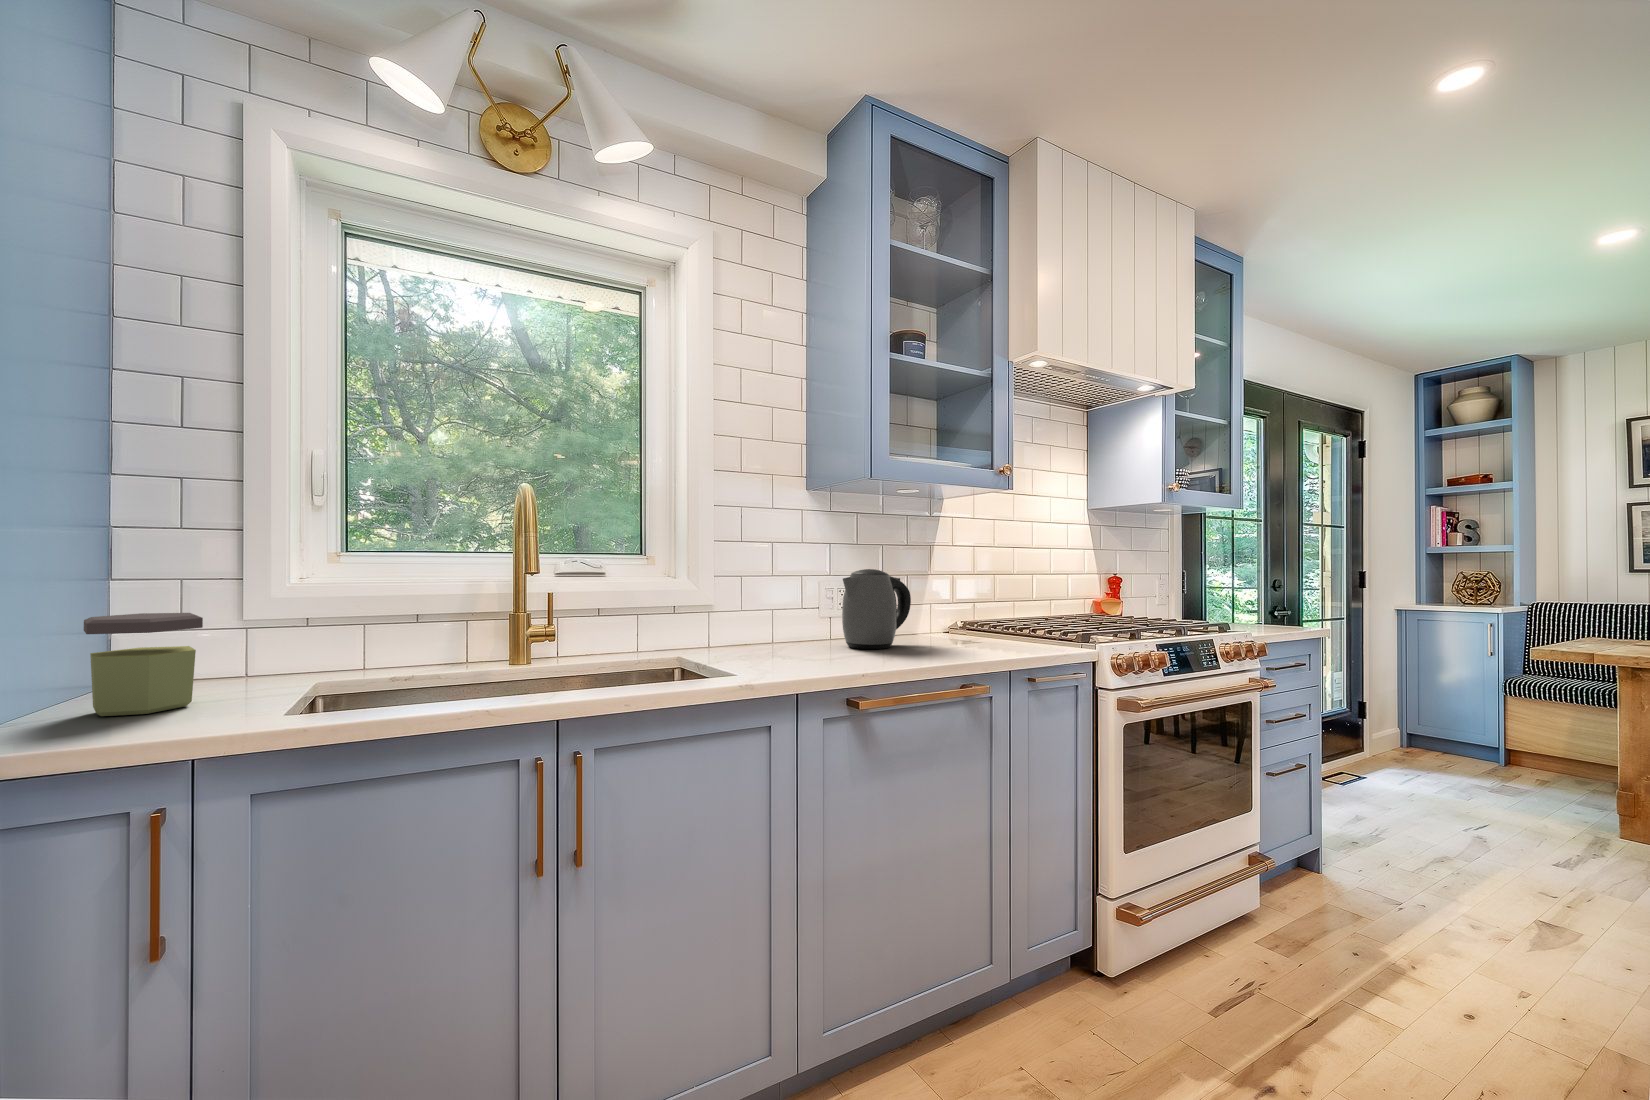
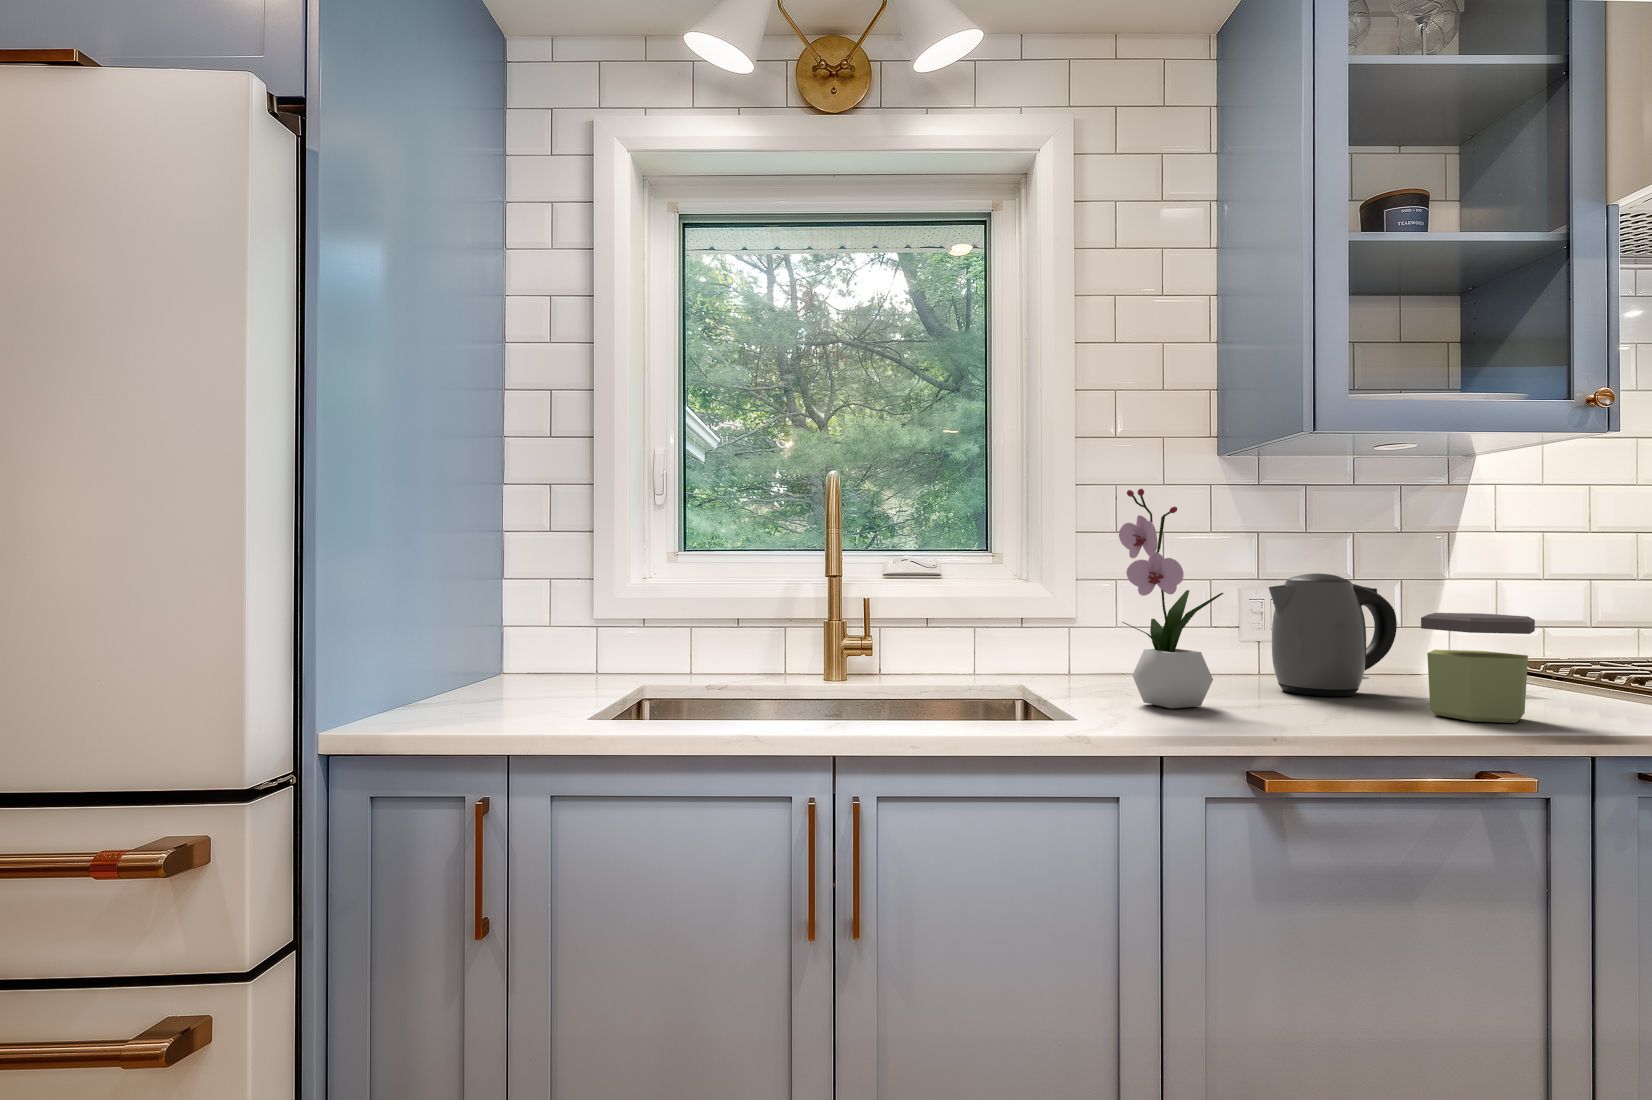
flower arrangement: none [761,510,828,666] -> present [1119,489,1224,708]
jar: present [84,613,203,716] -> present [1421,613,1535,723]

